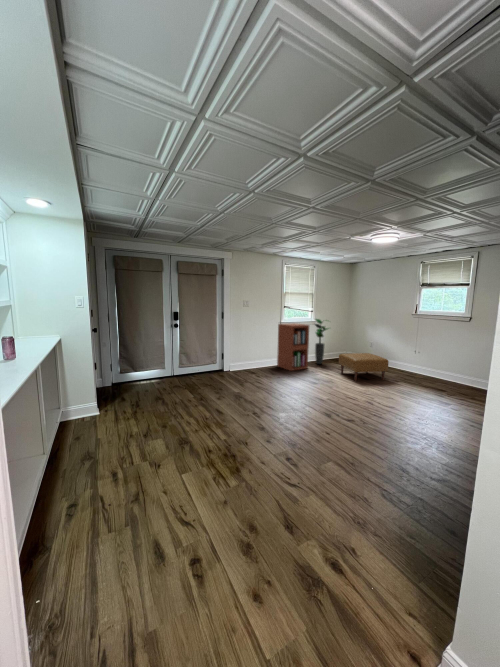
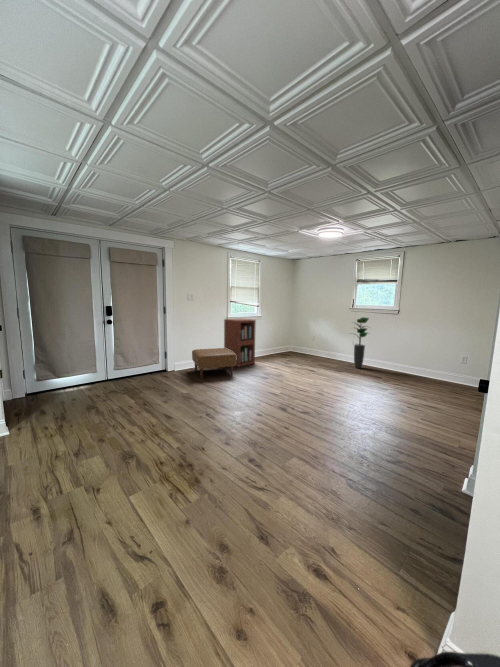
potted plant: present [315,319,328,364] -> present [354,317,369,368]
ottoman: present [339,353,388,381] -> present [192,348,236,378]

